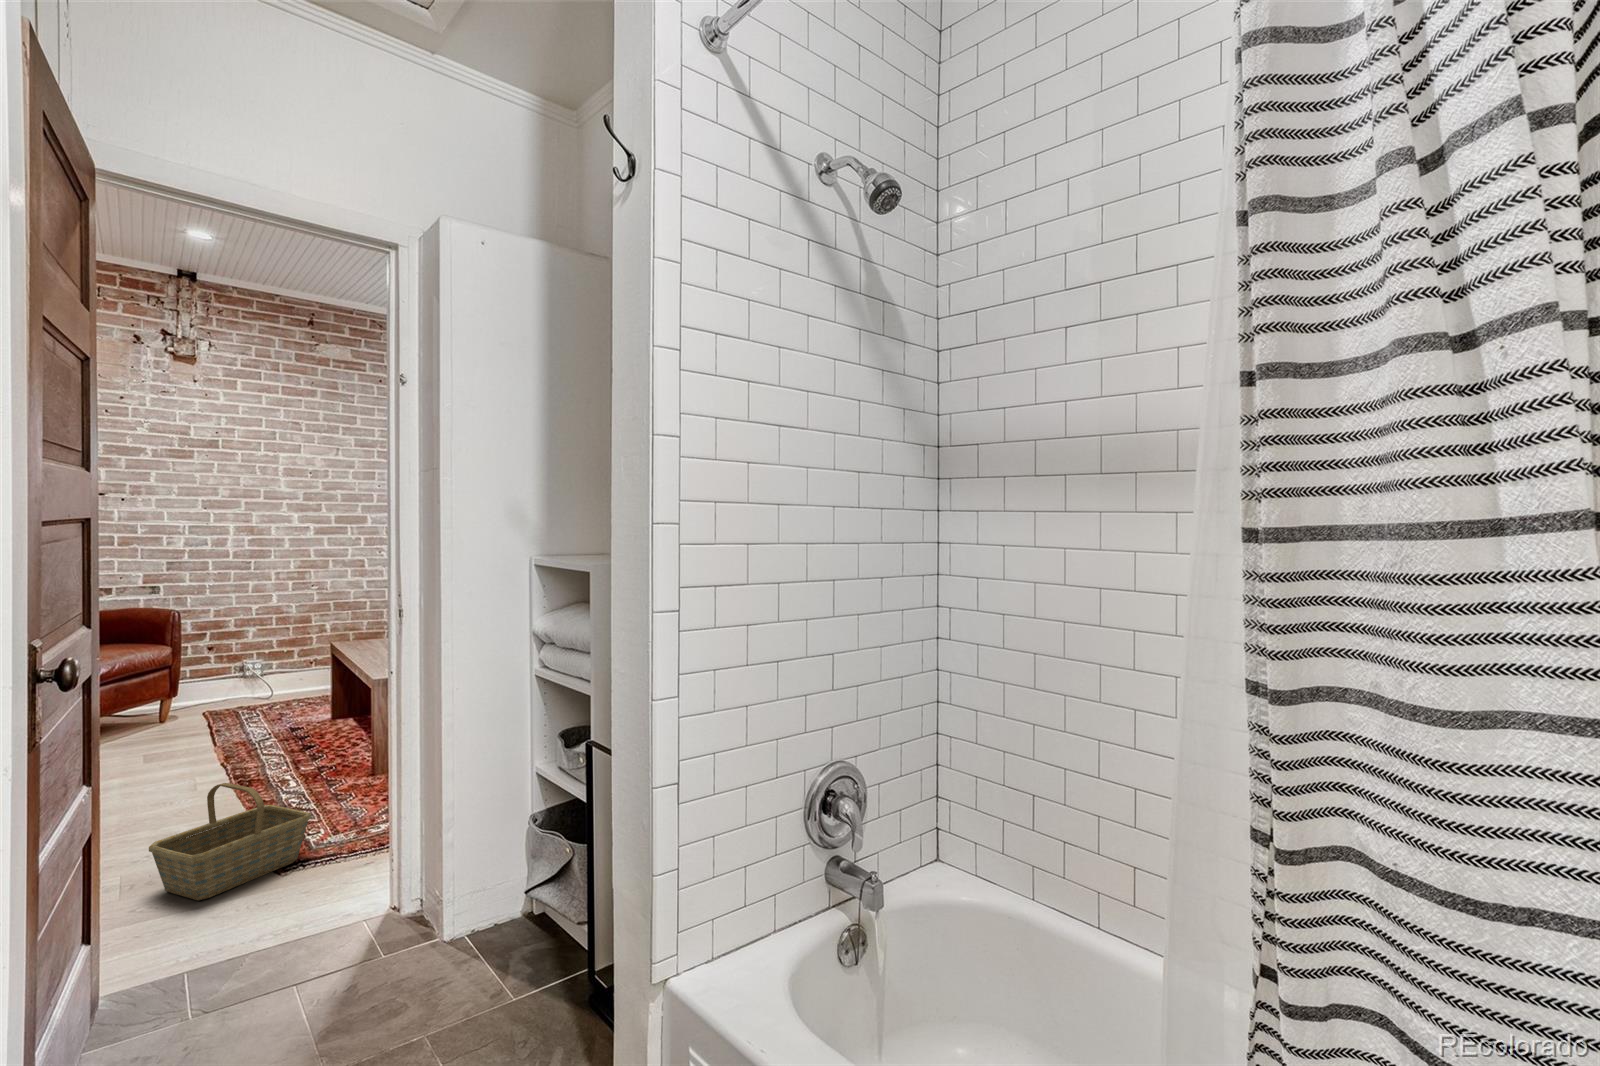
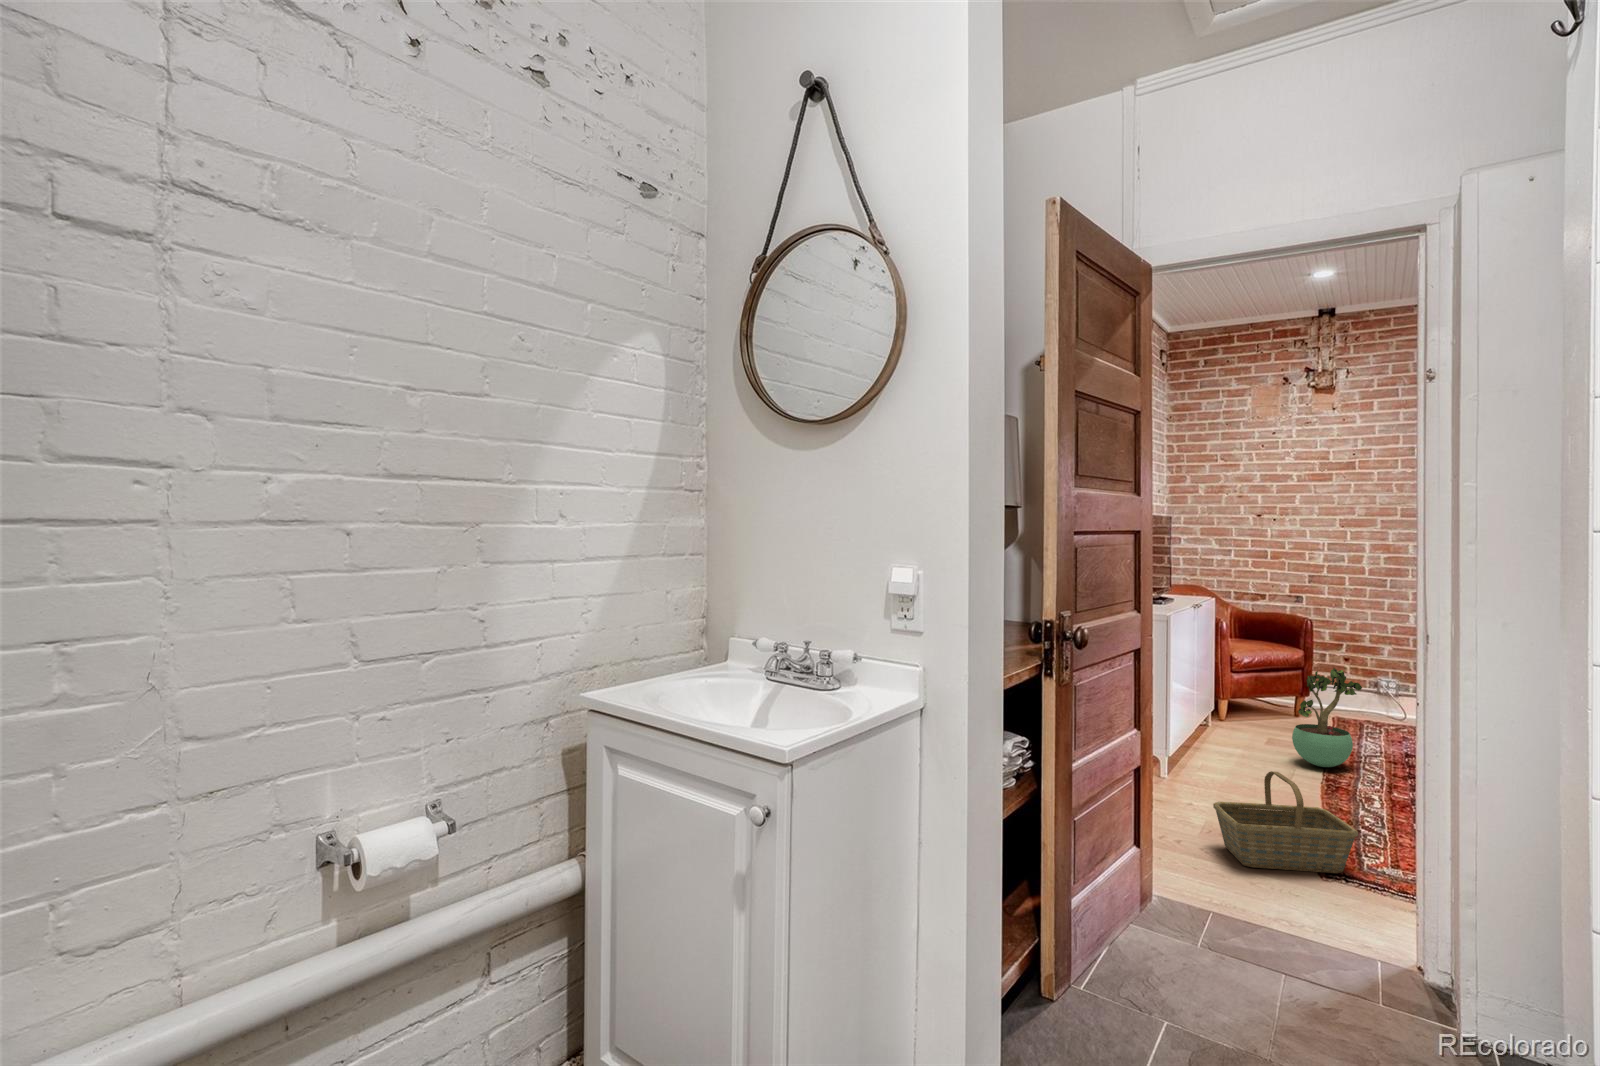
potted plant: none [186,659,259,767] -> present [1292,668,1362,767]

